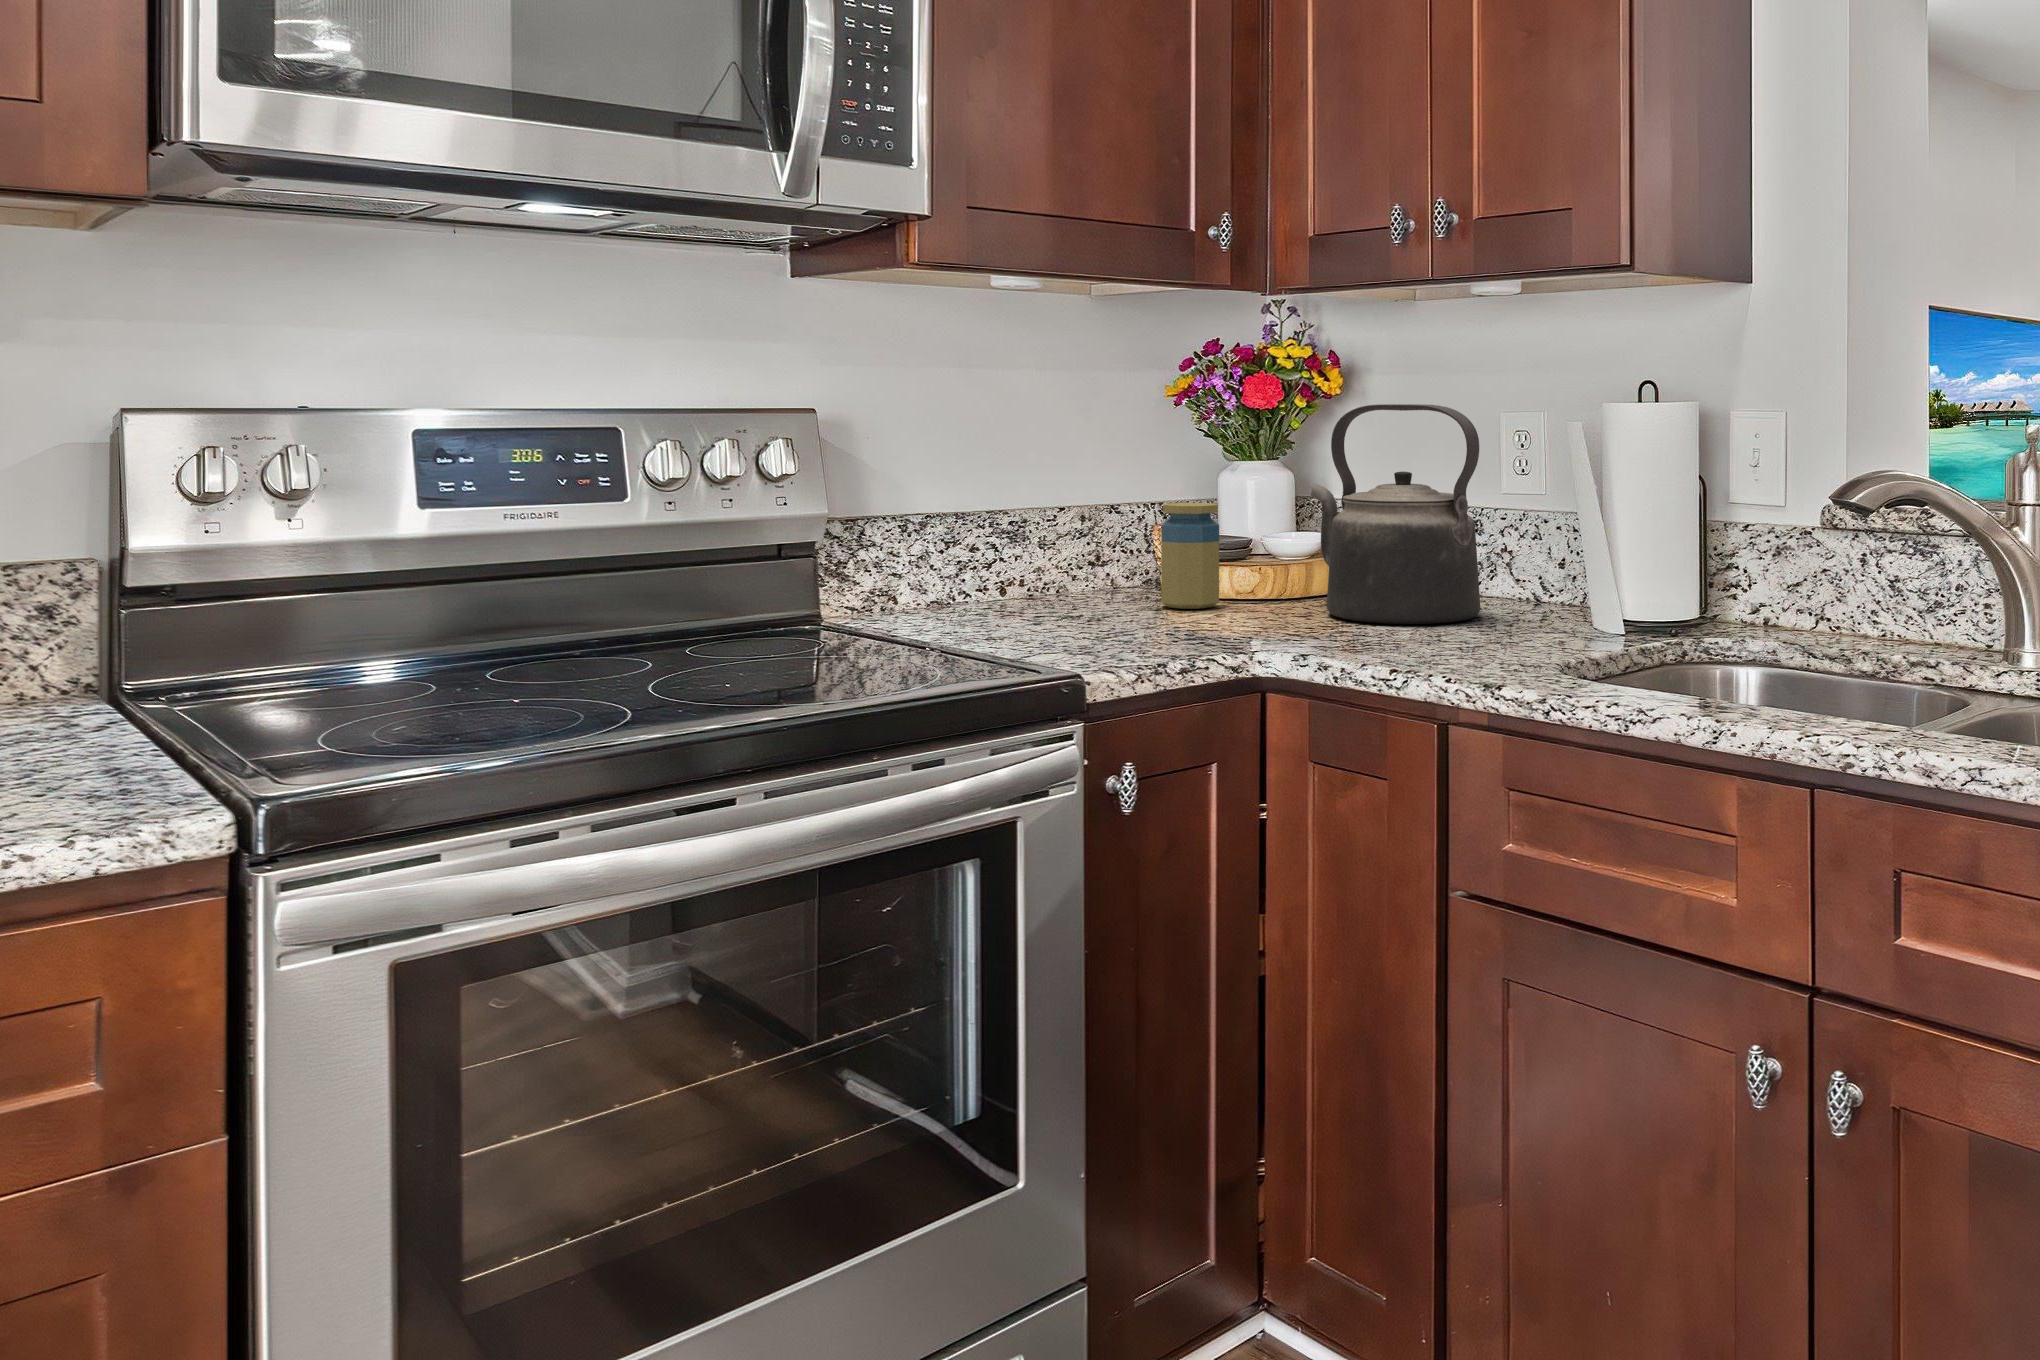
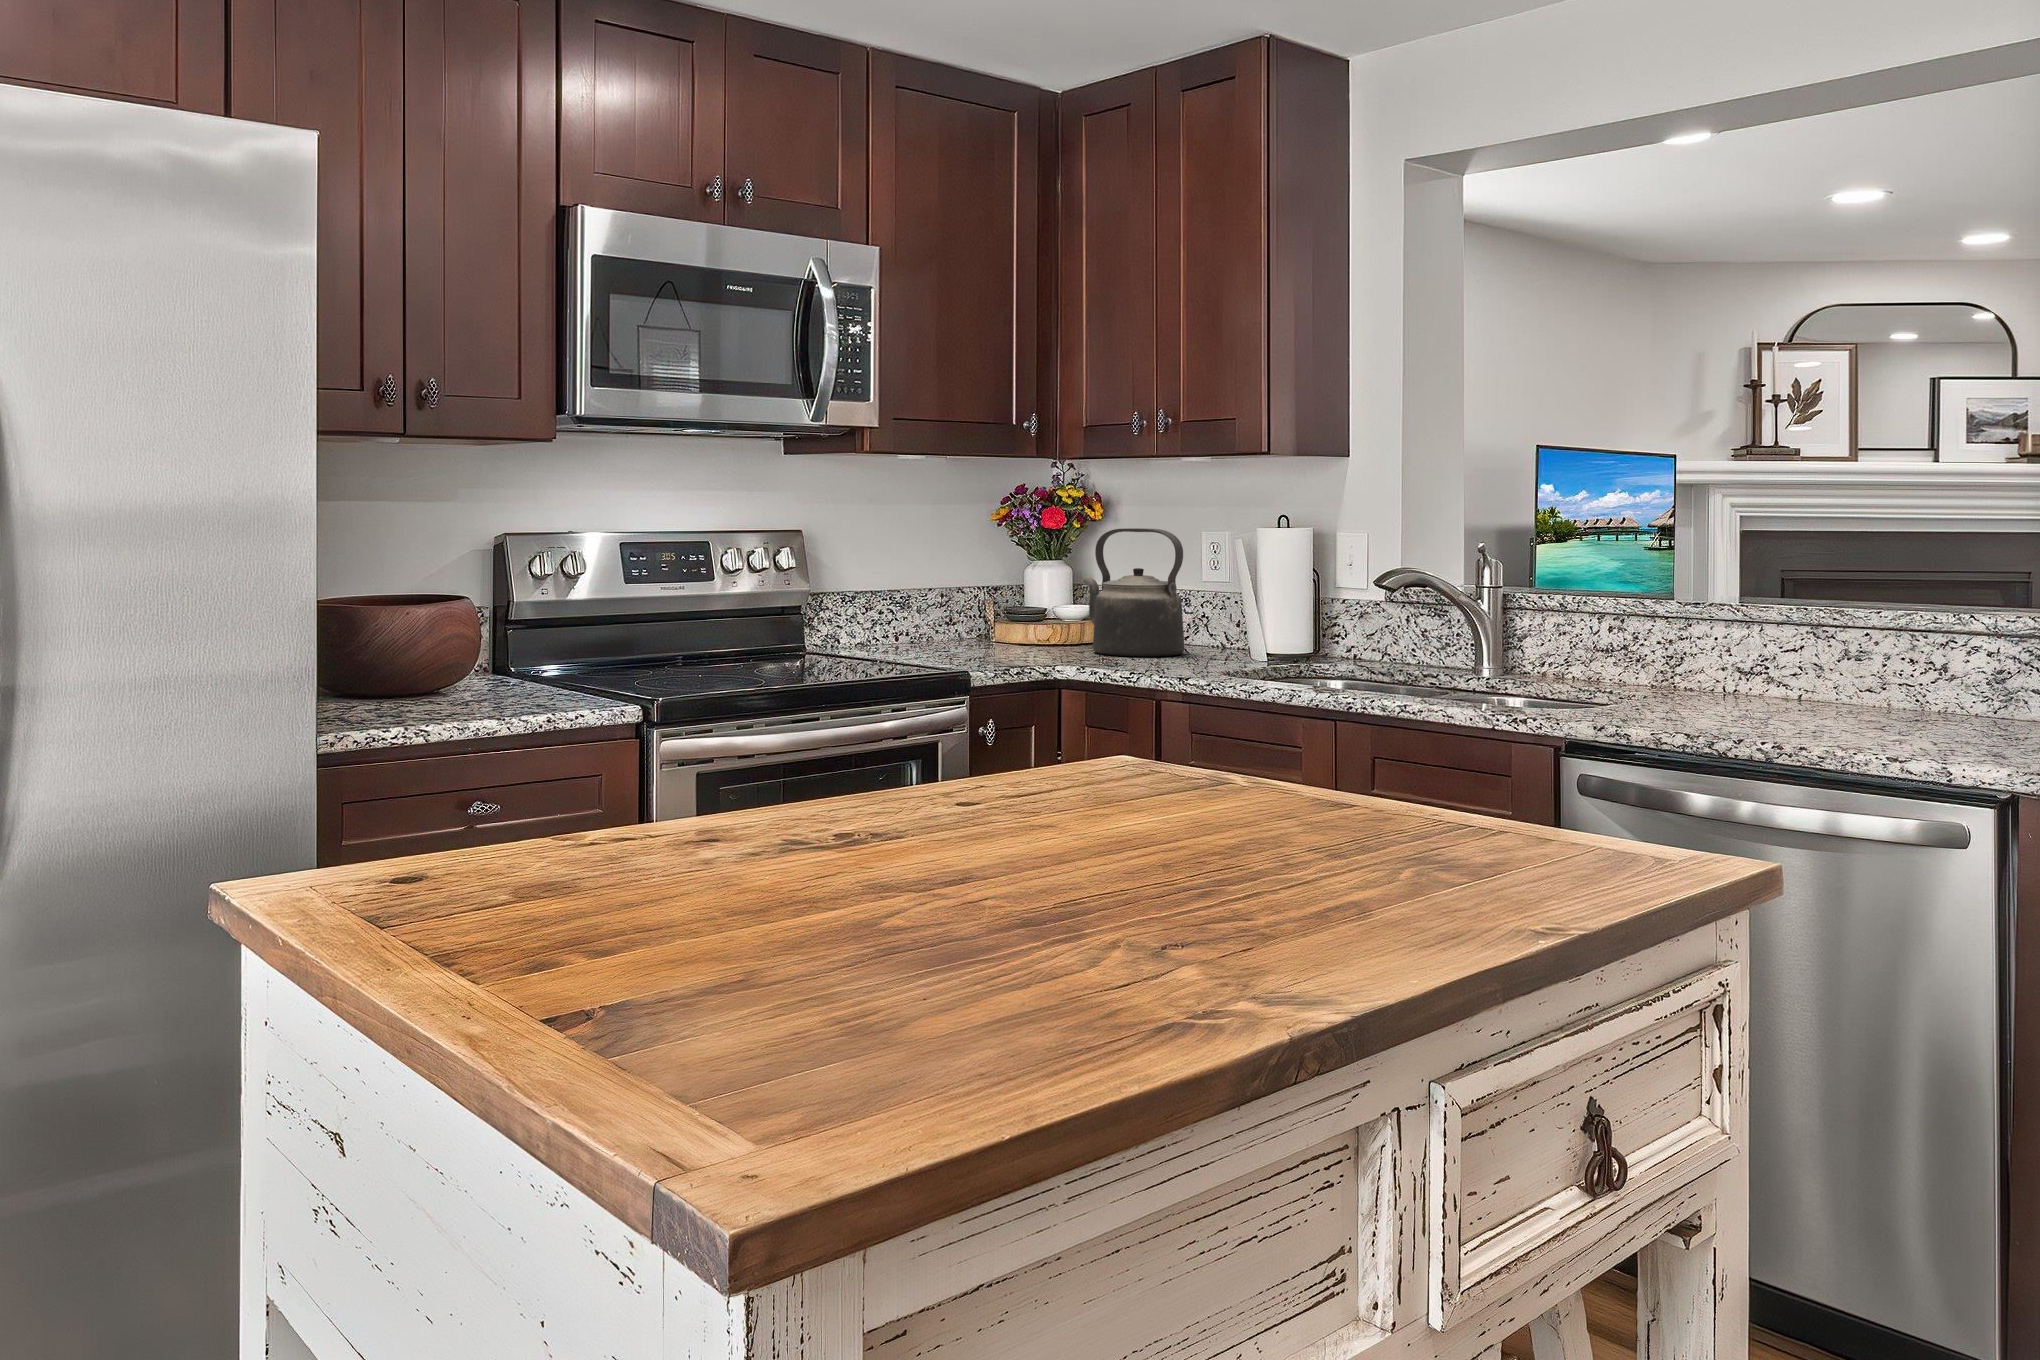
jar: present [1161,503,1219,609] -> none [993,586,1028,649]

